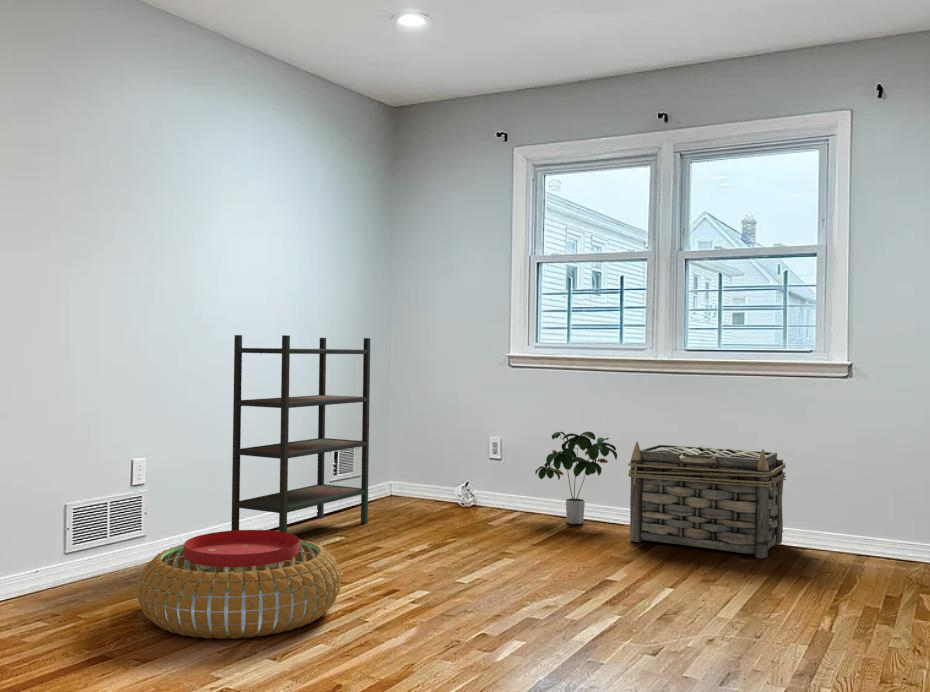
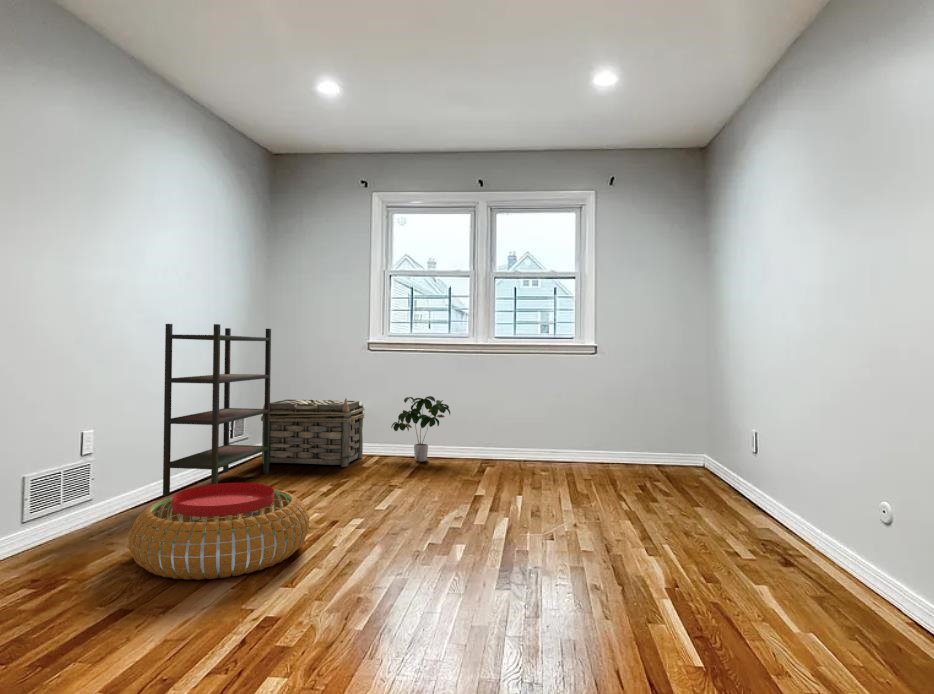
basket: present [628,442,786,558] -> present [261,399,365,467]

